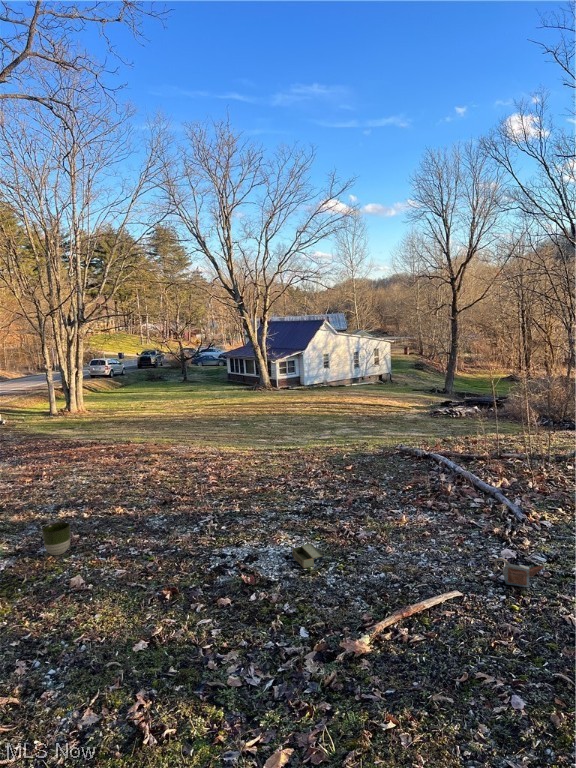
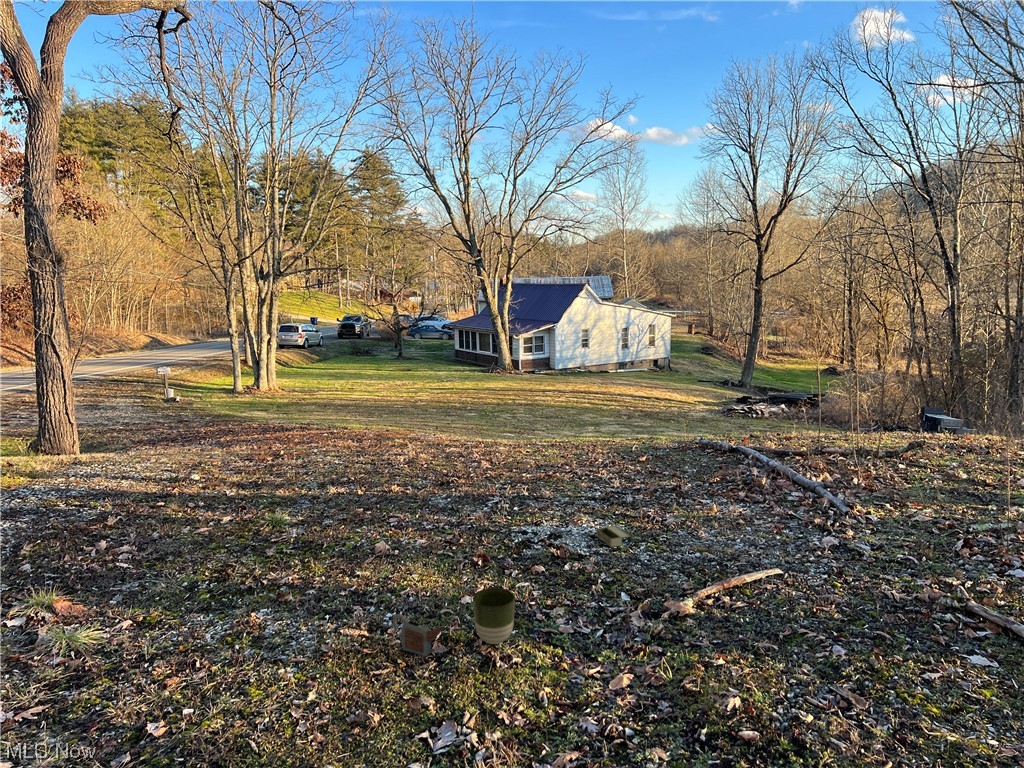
planter: present [42,522,70,555] -> present [473,588,515,644]
watering can: present [494,558,544,588] -> present [393,614,444,656]

